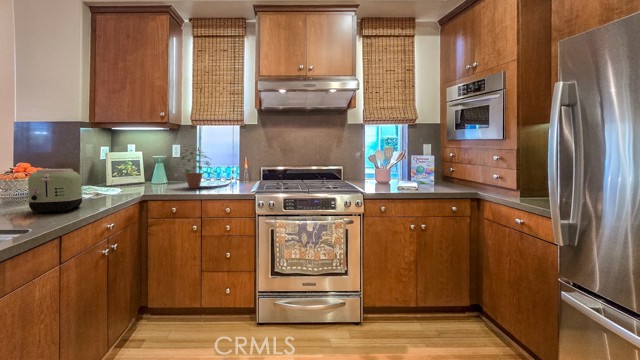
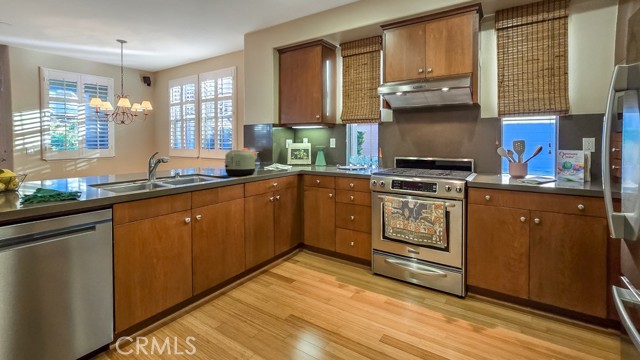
potted plant: present [182,147,213,188] -> none [320,136,352,169]

